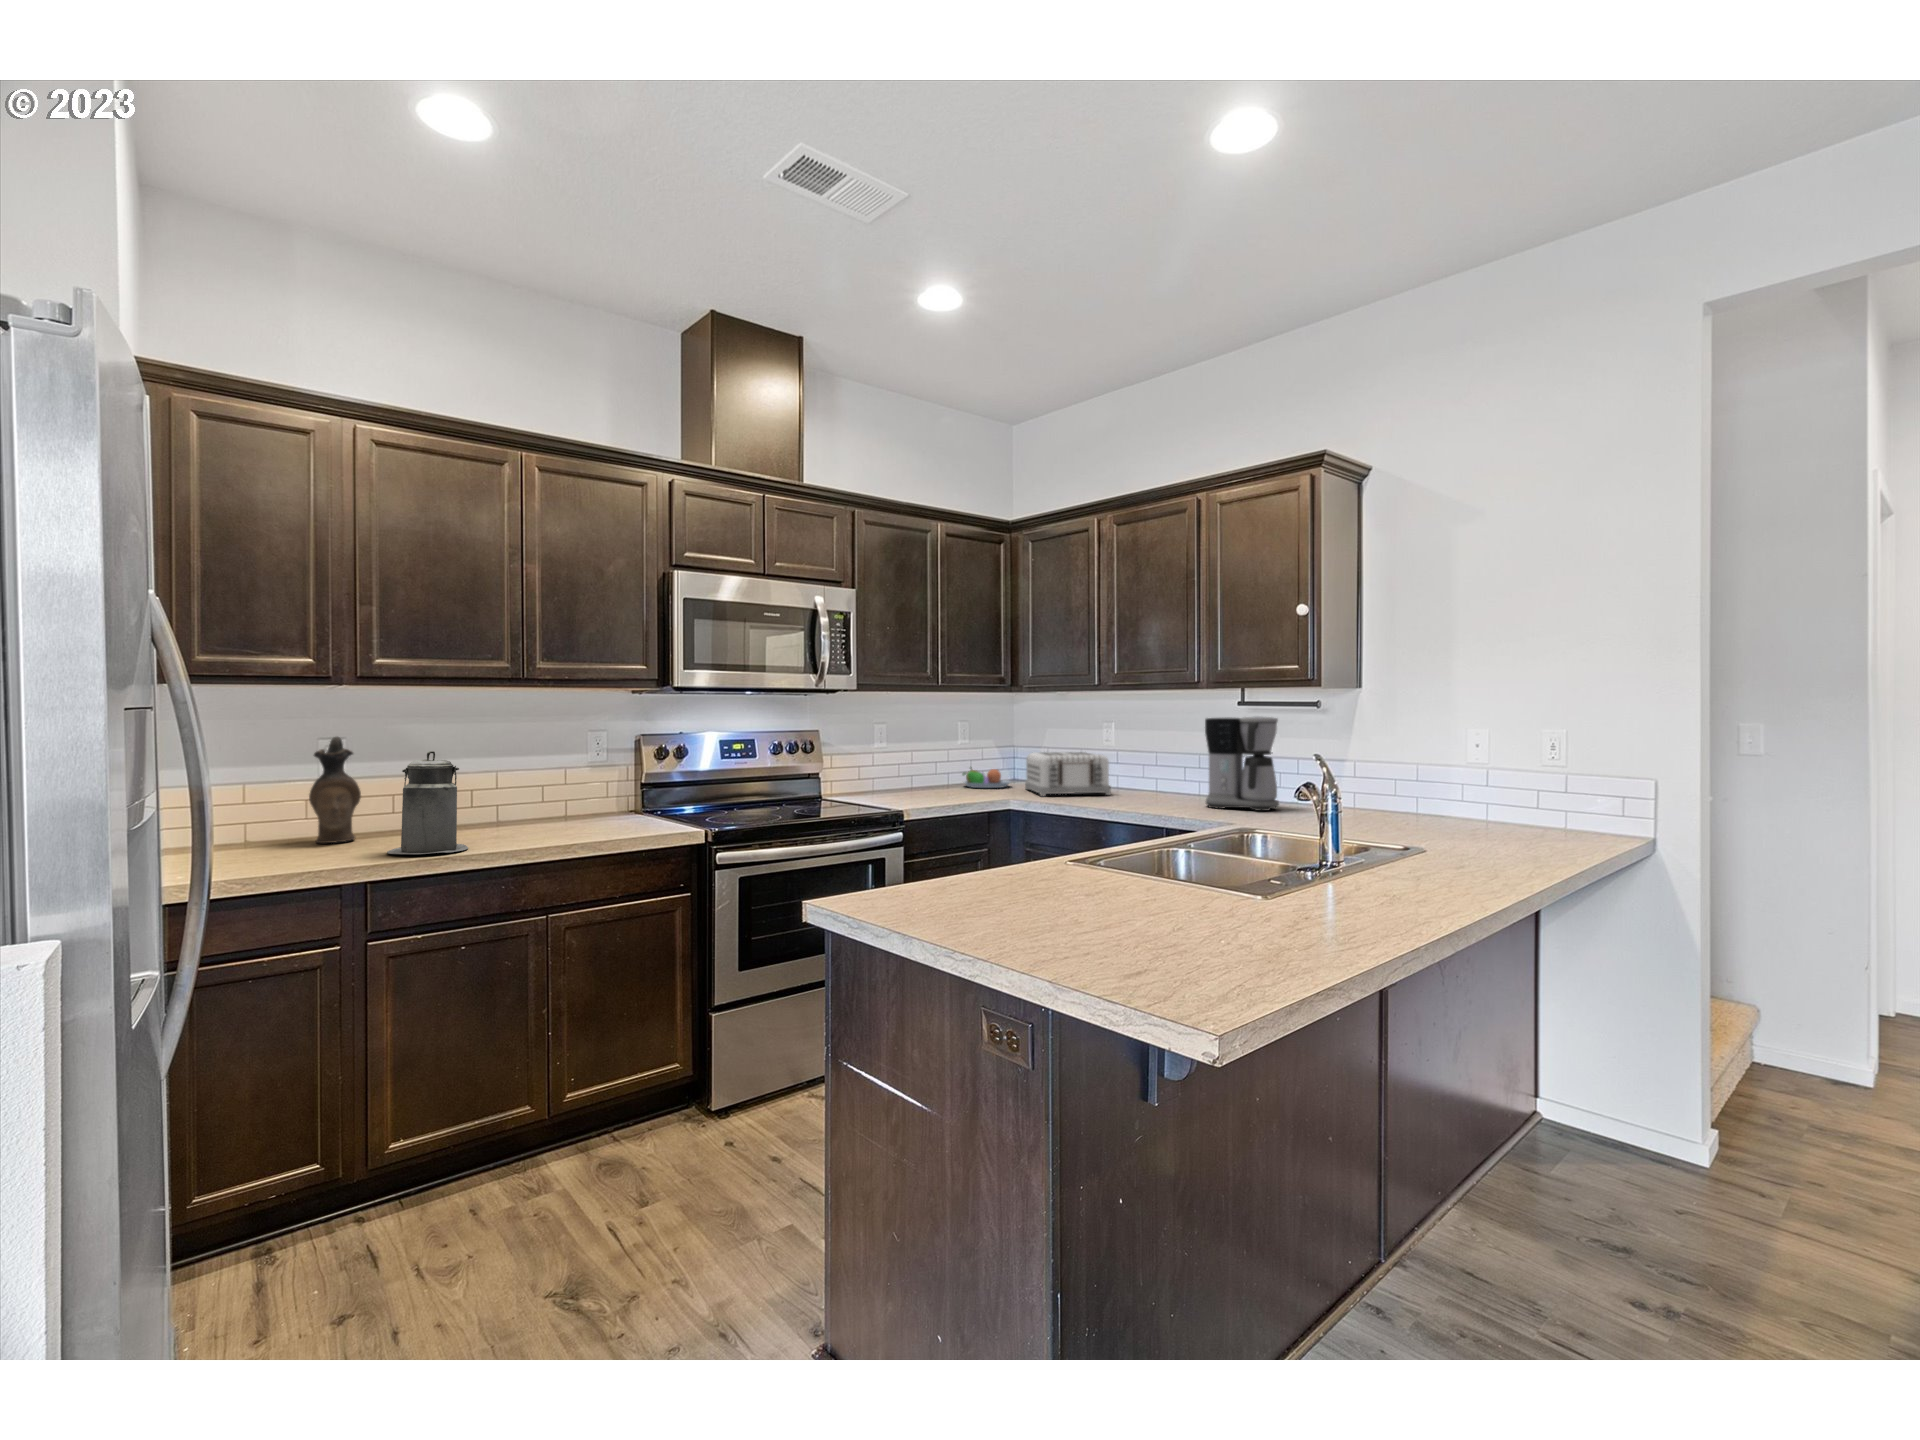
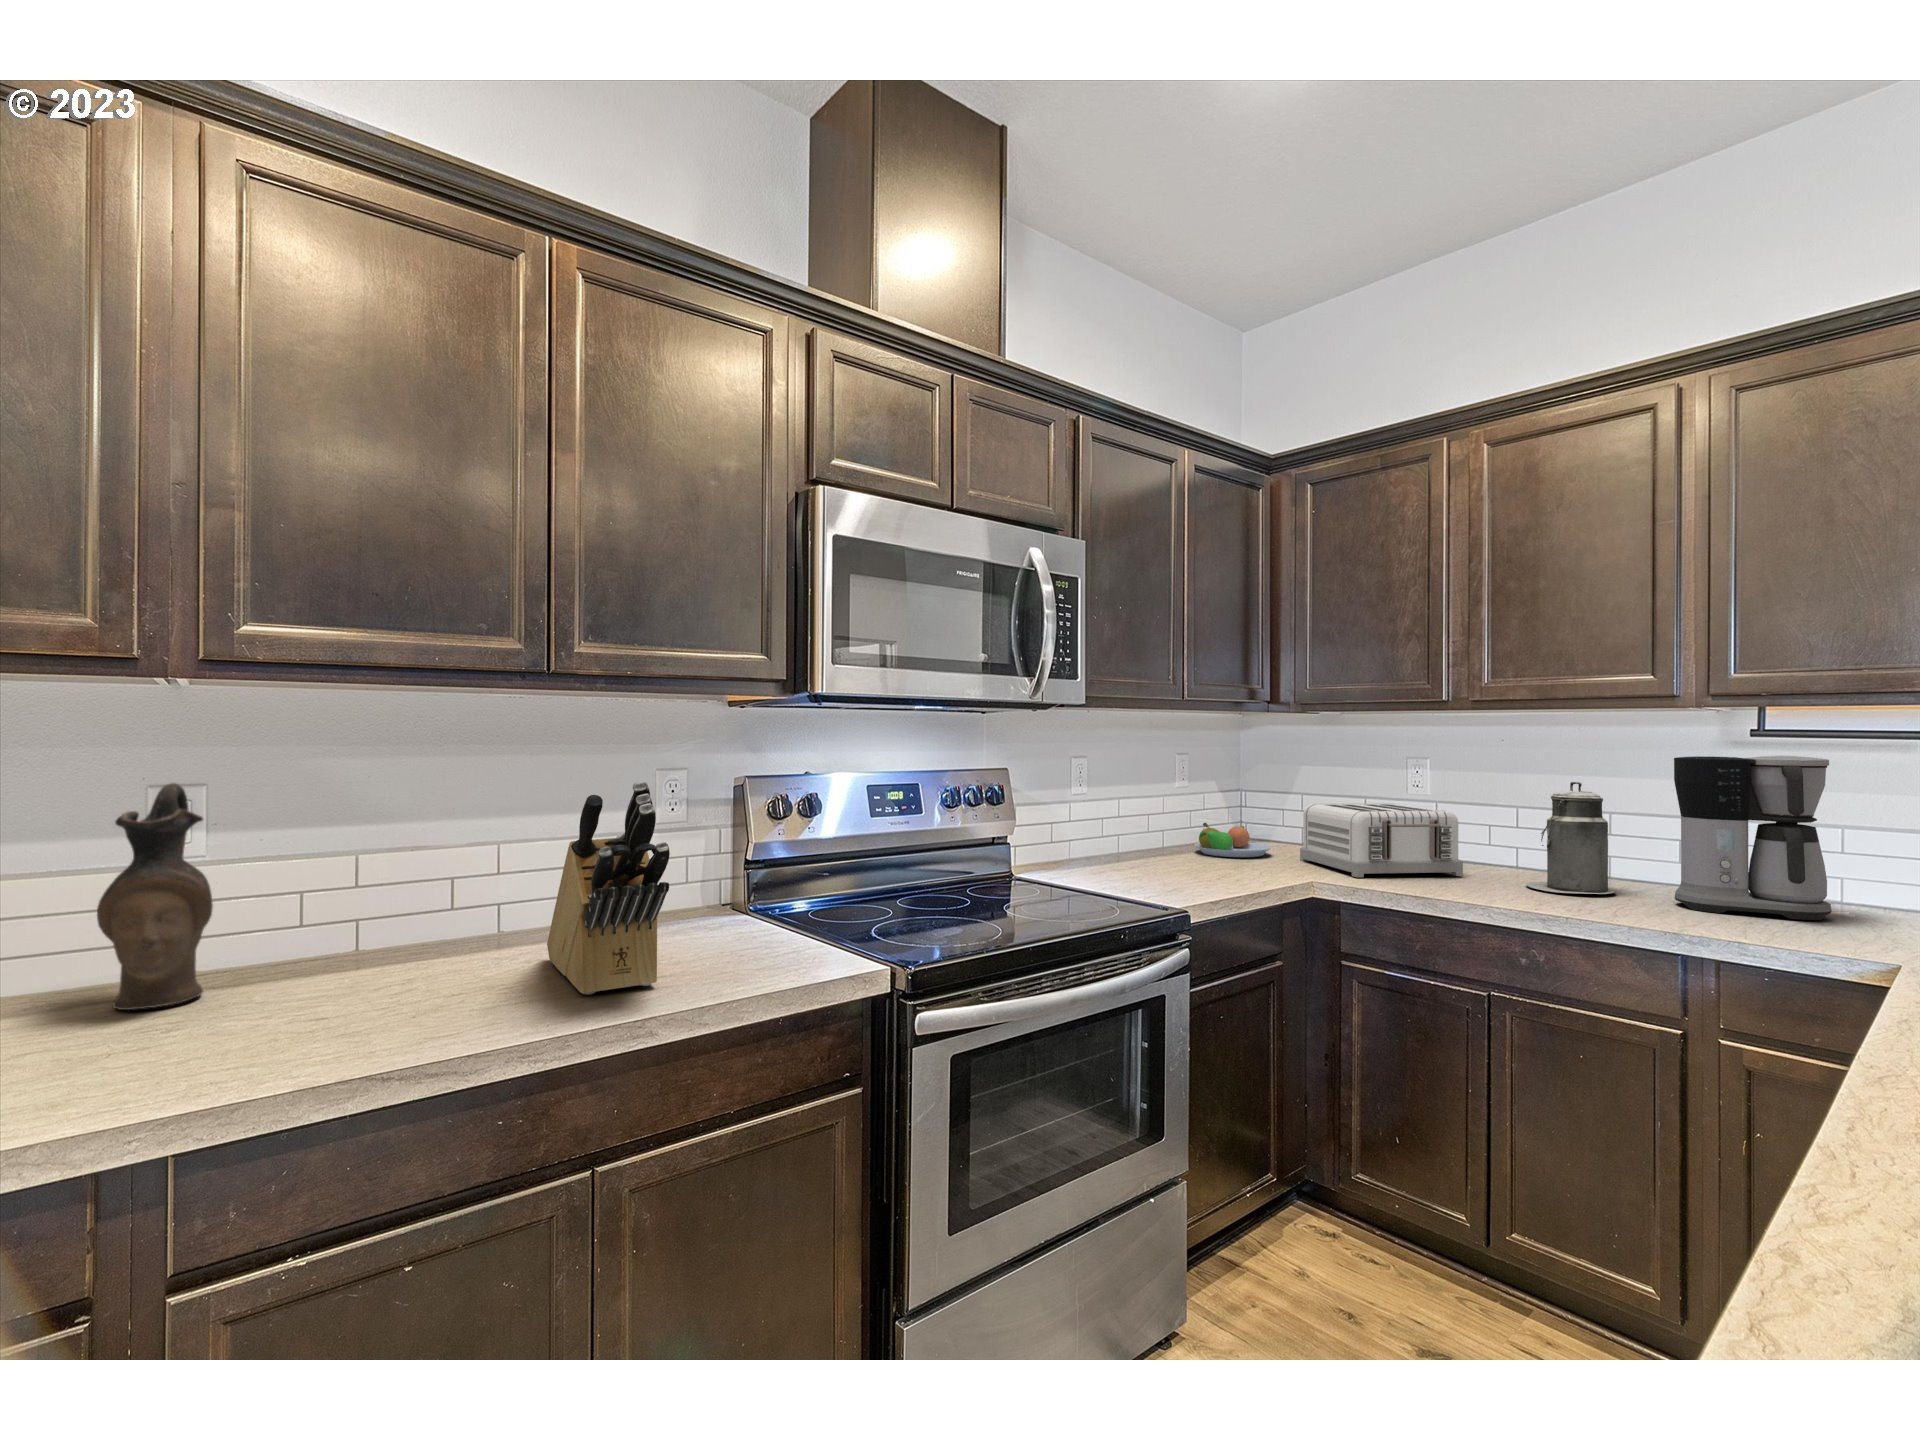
knife block: none [526,733,585,838] -> present [547,781,670,995]
canister: present [387,751,468,854] -> present [1526,782,1615,894]

